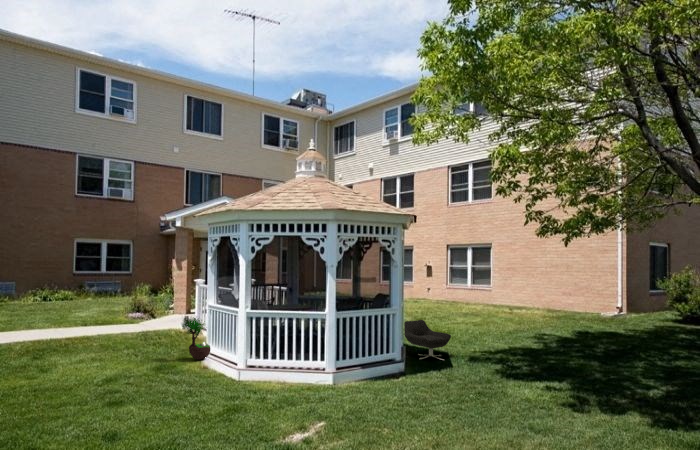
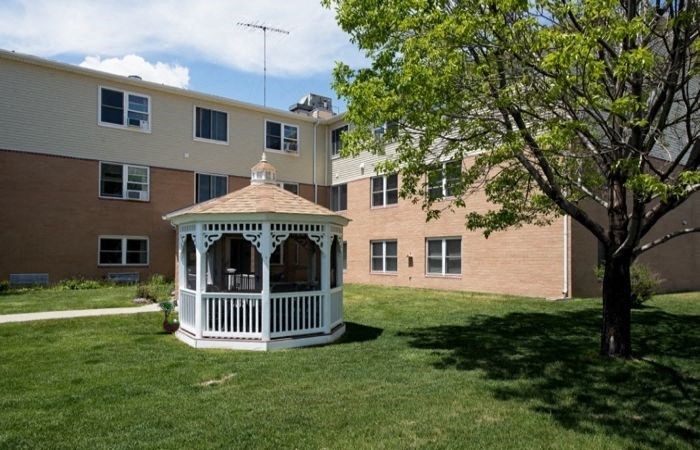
lounge chair: present [404,320,451,360] -> none [340,301,378,334]

